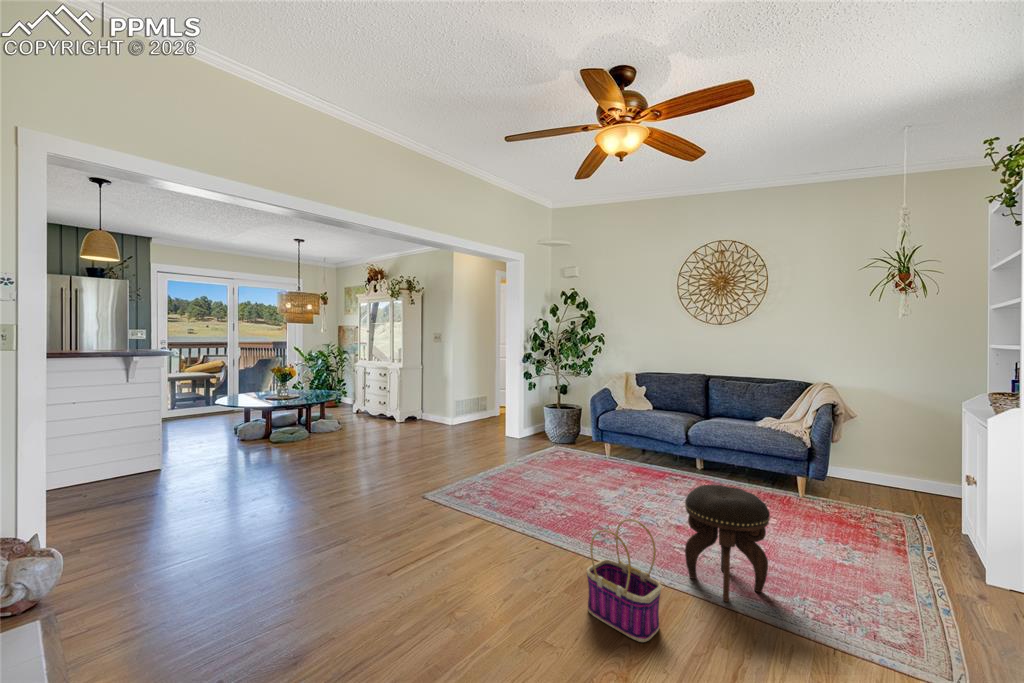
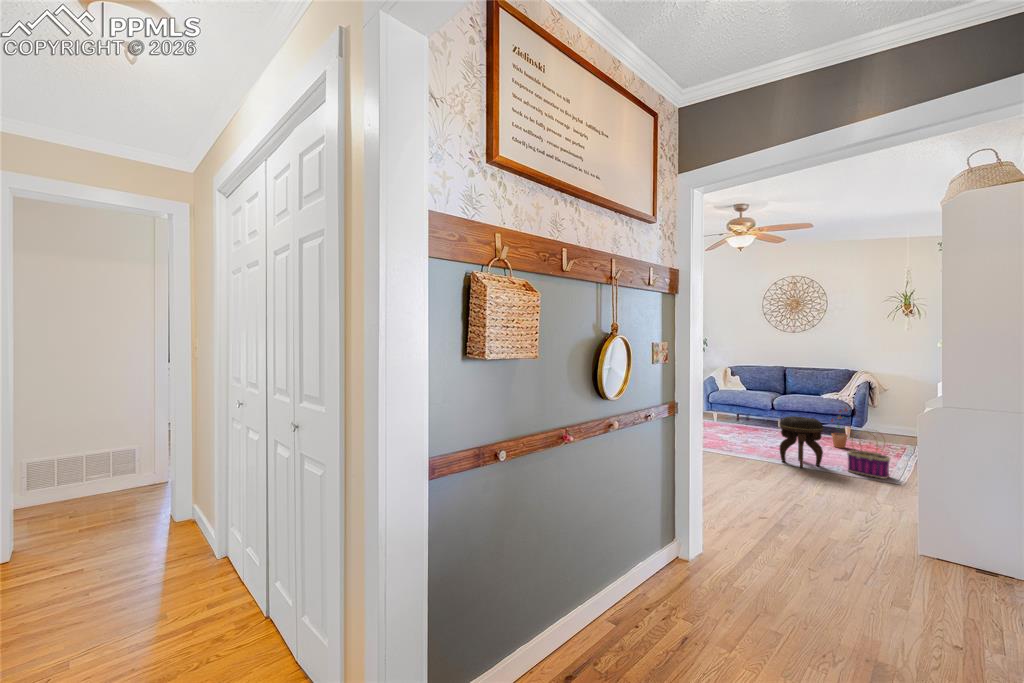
potted plant: none [775,450,807,522] -> present [831,408,848,448]
basket: present [586,519,662,642] -> present [847,430,890,479]

